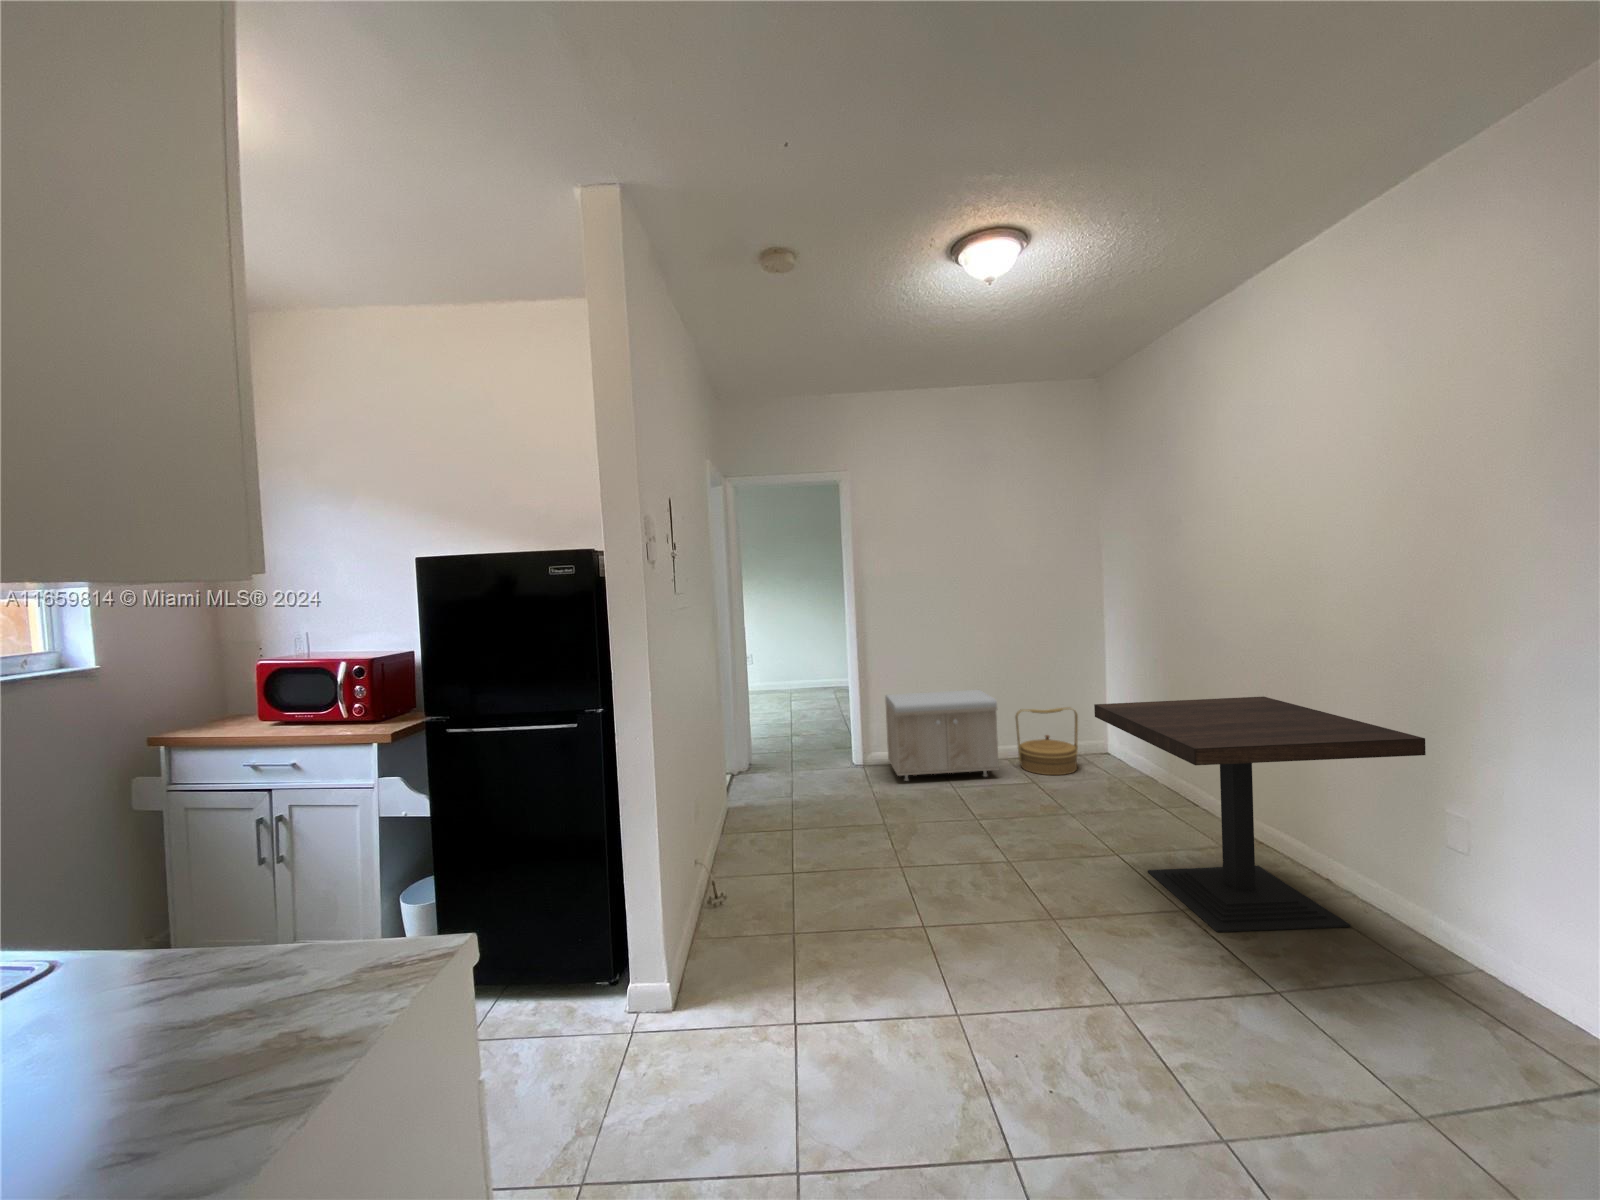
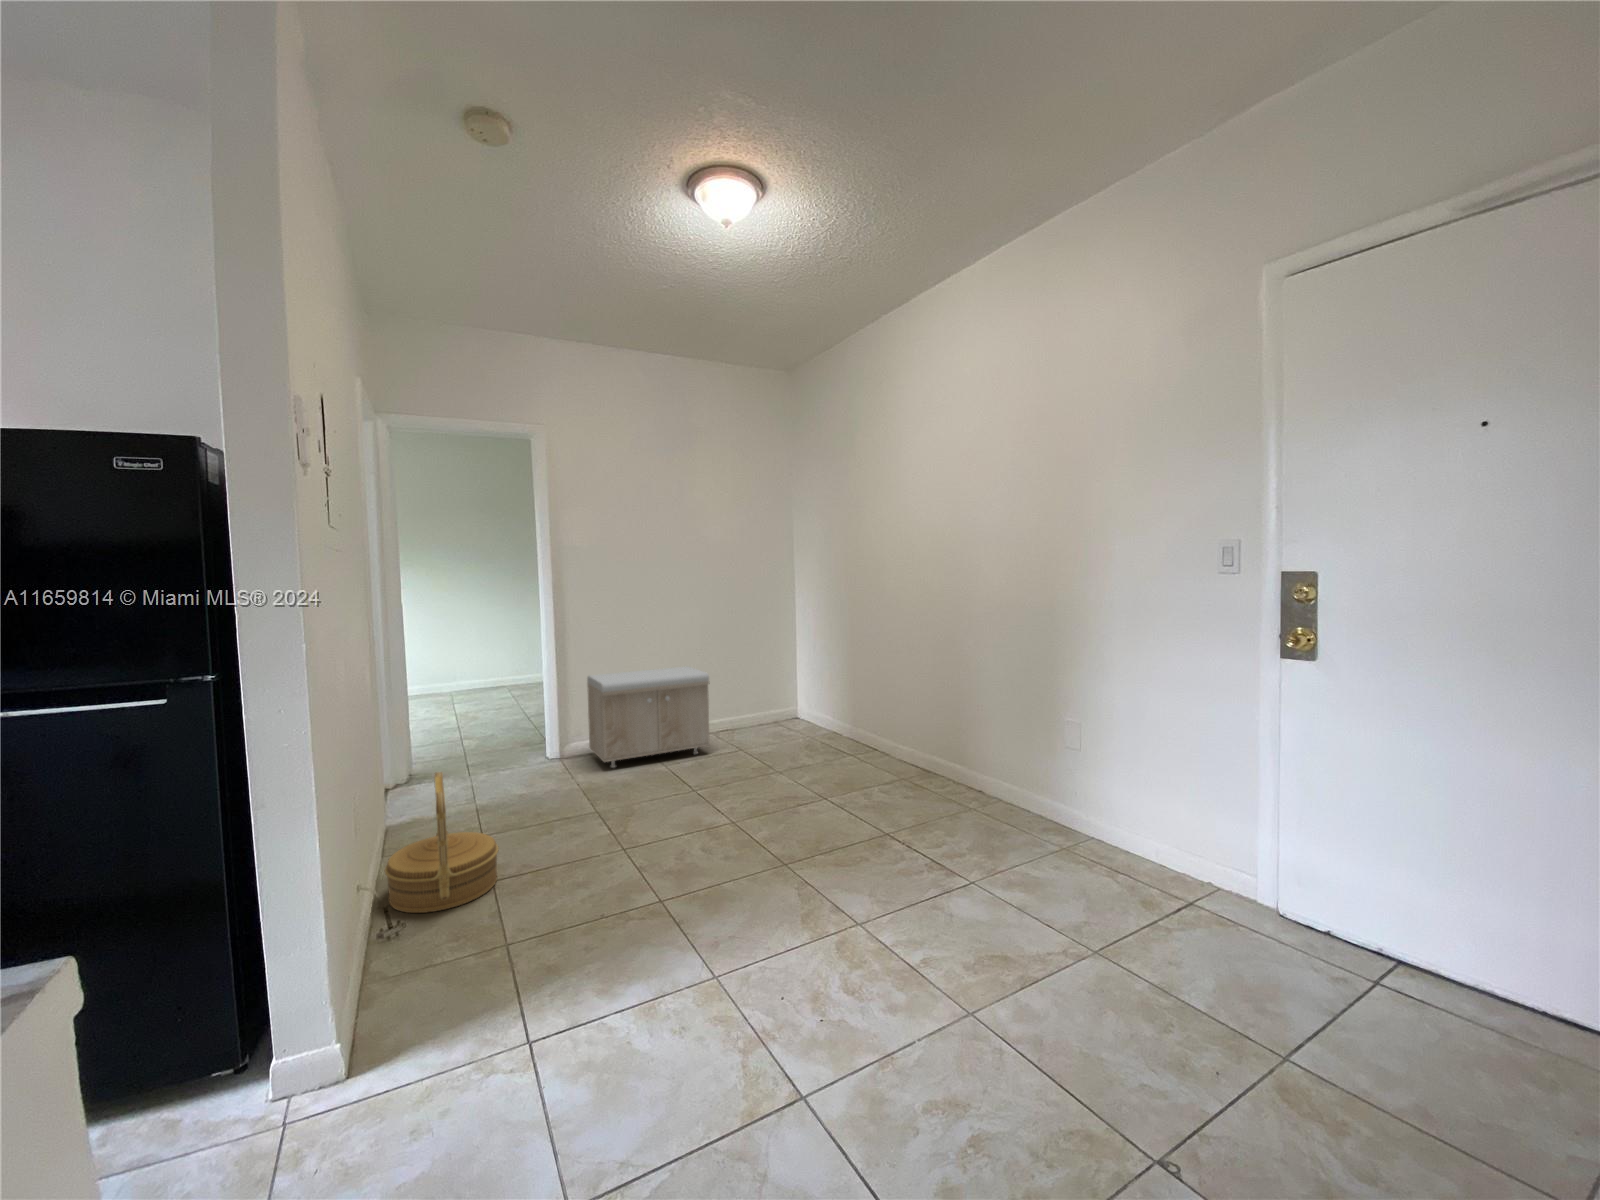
side table: present [1094,697,1426,932] -> none [815,651,1058,853]
woven basket: present [1015,707,1078,775] -> present [384,772,499,913]

